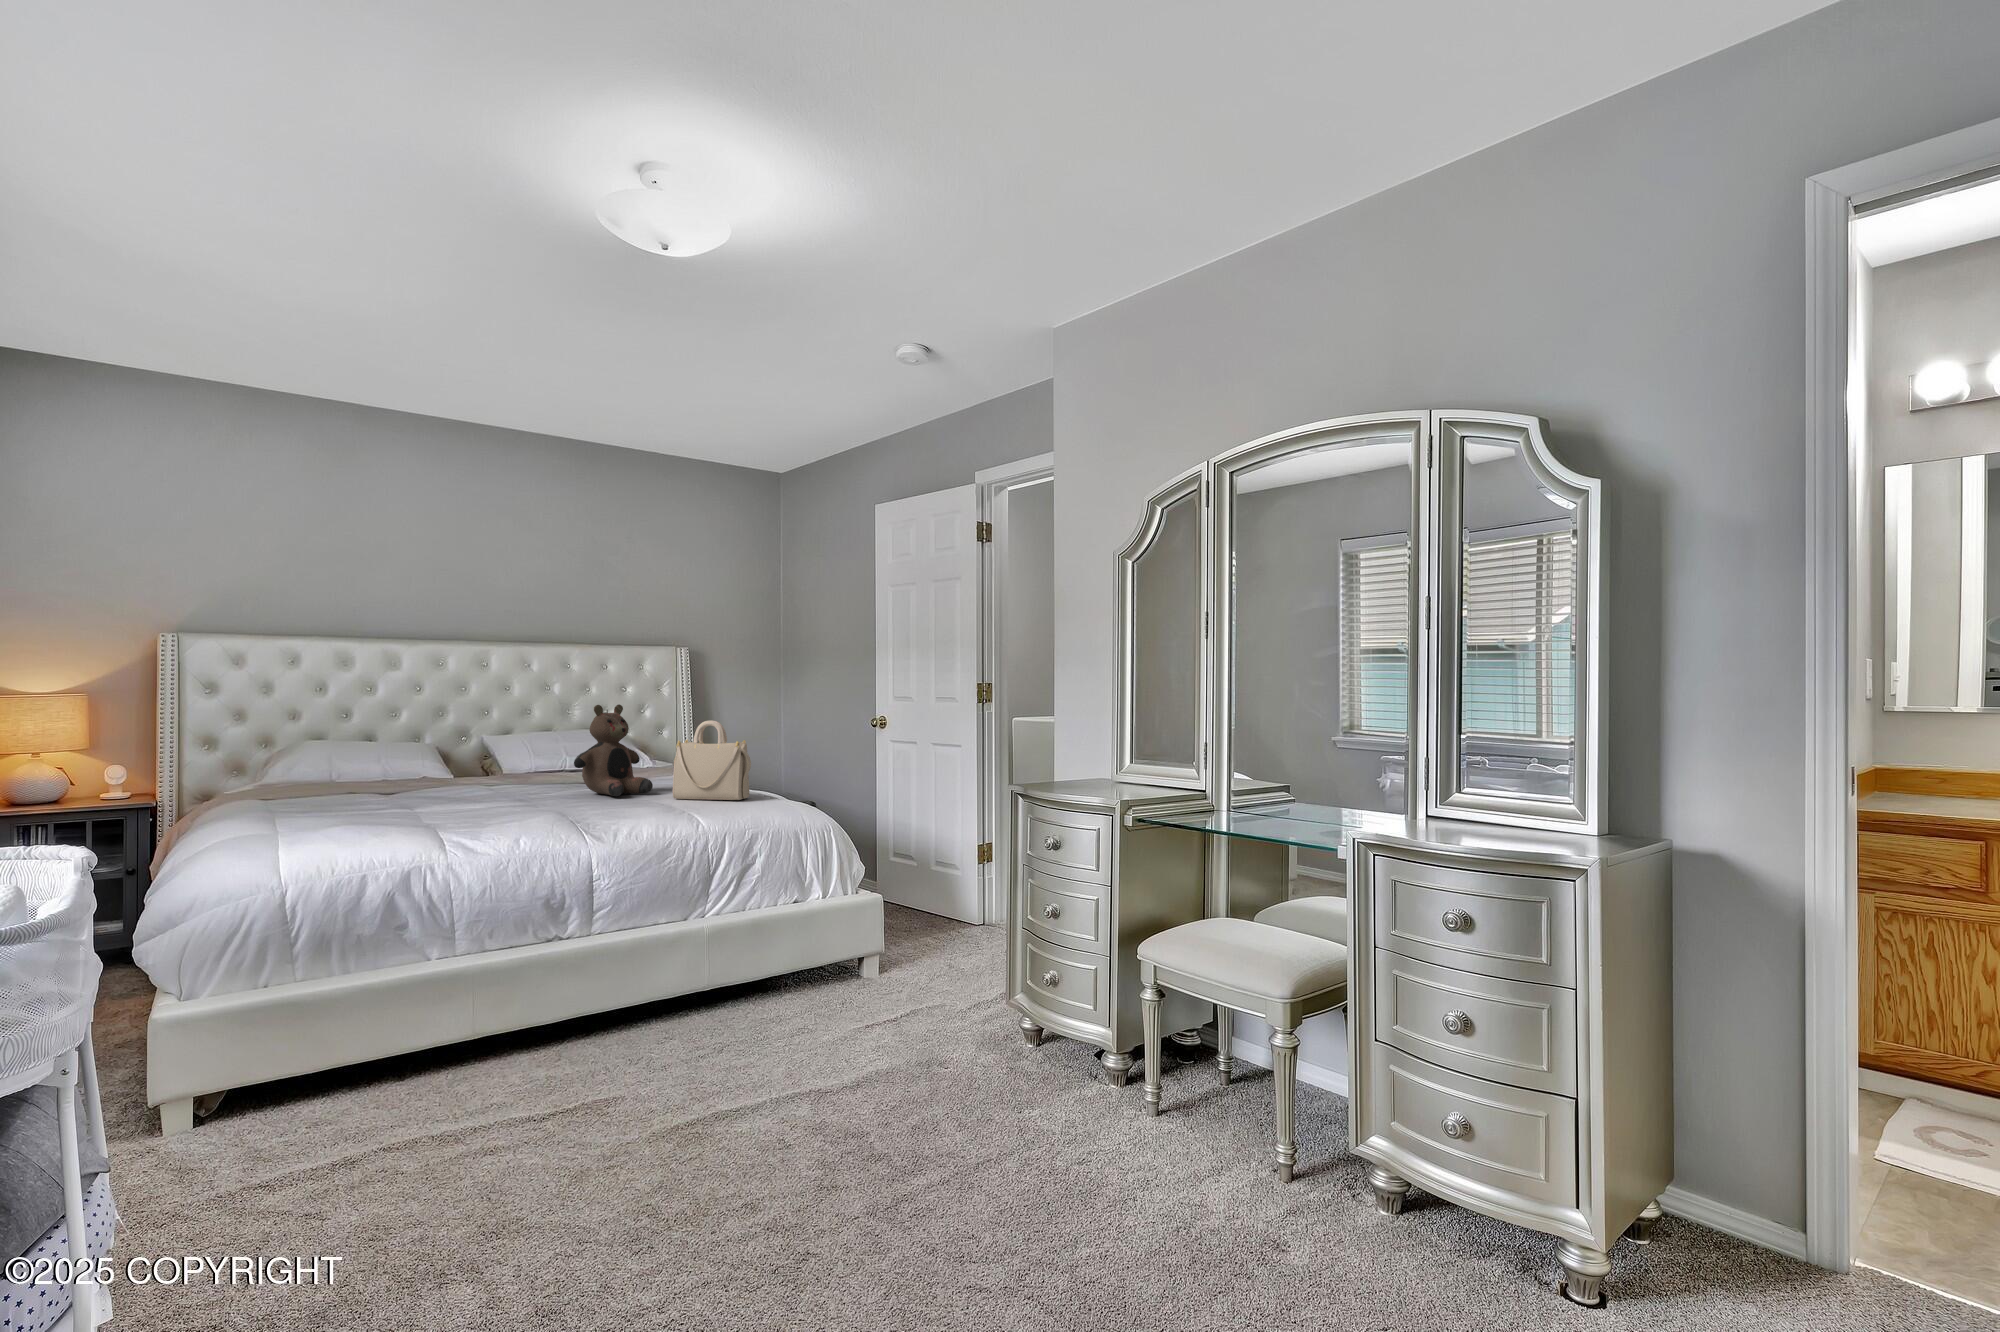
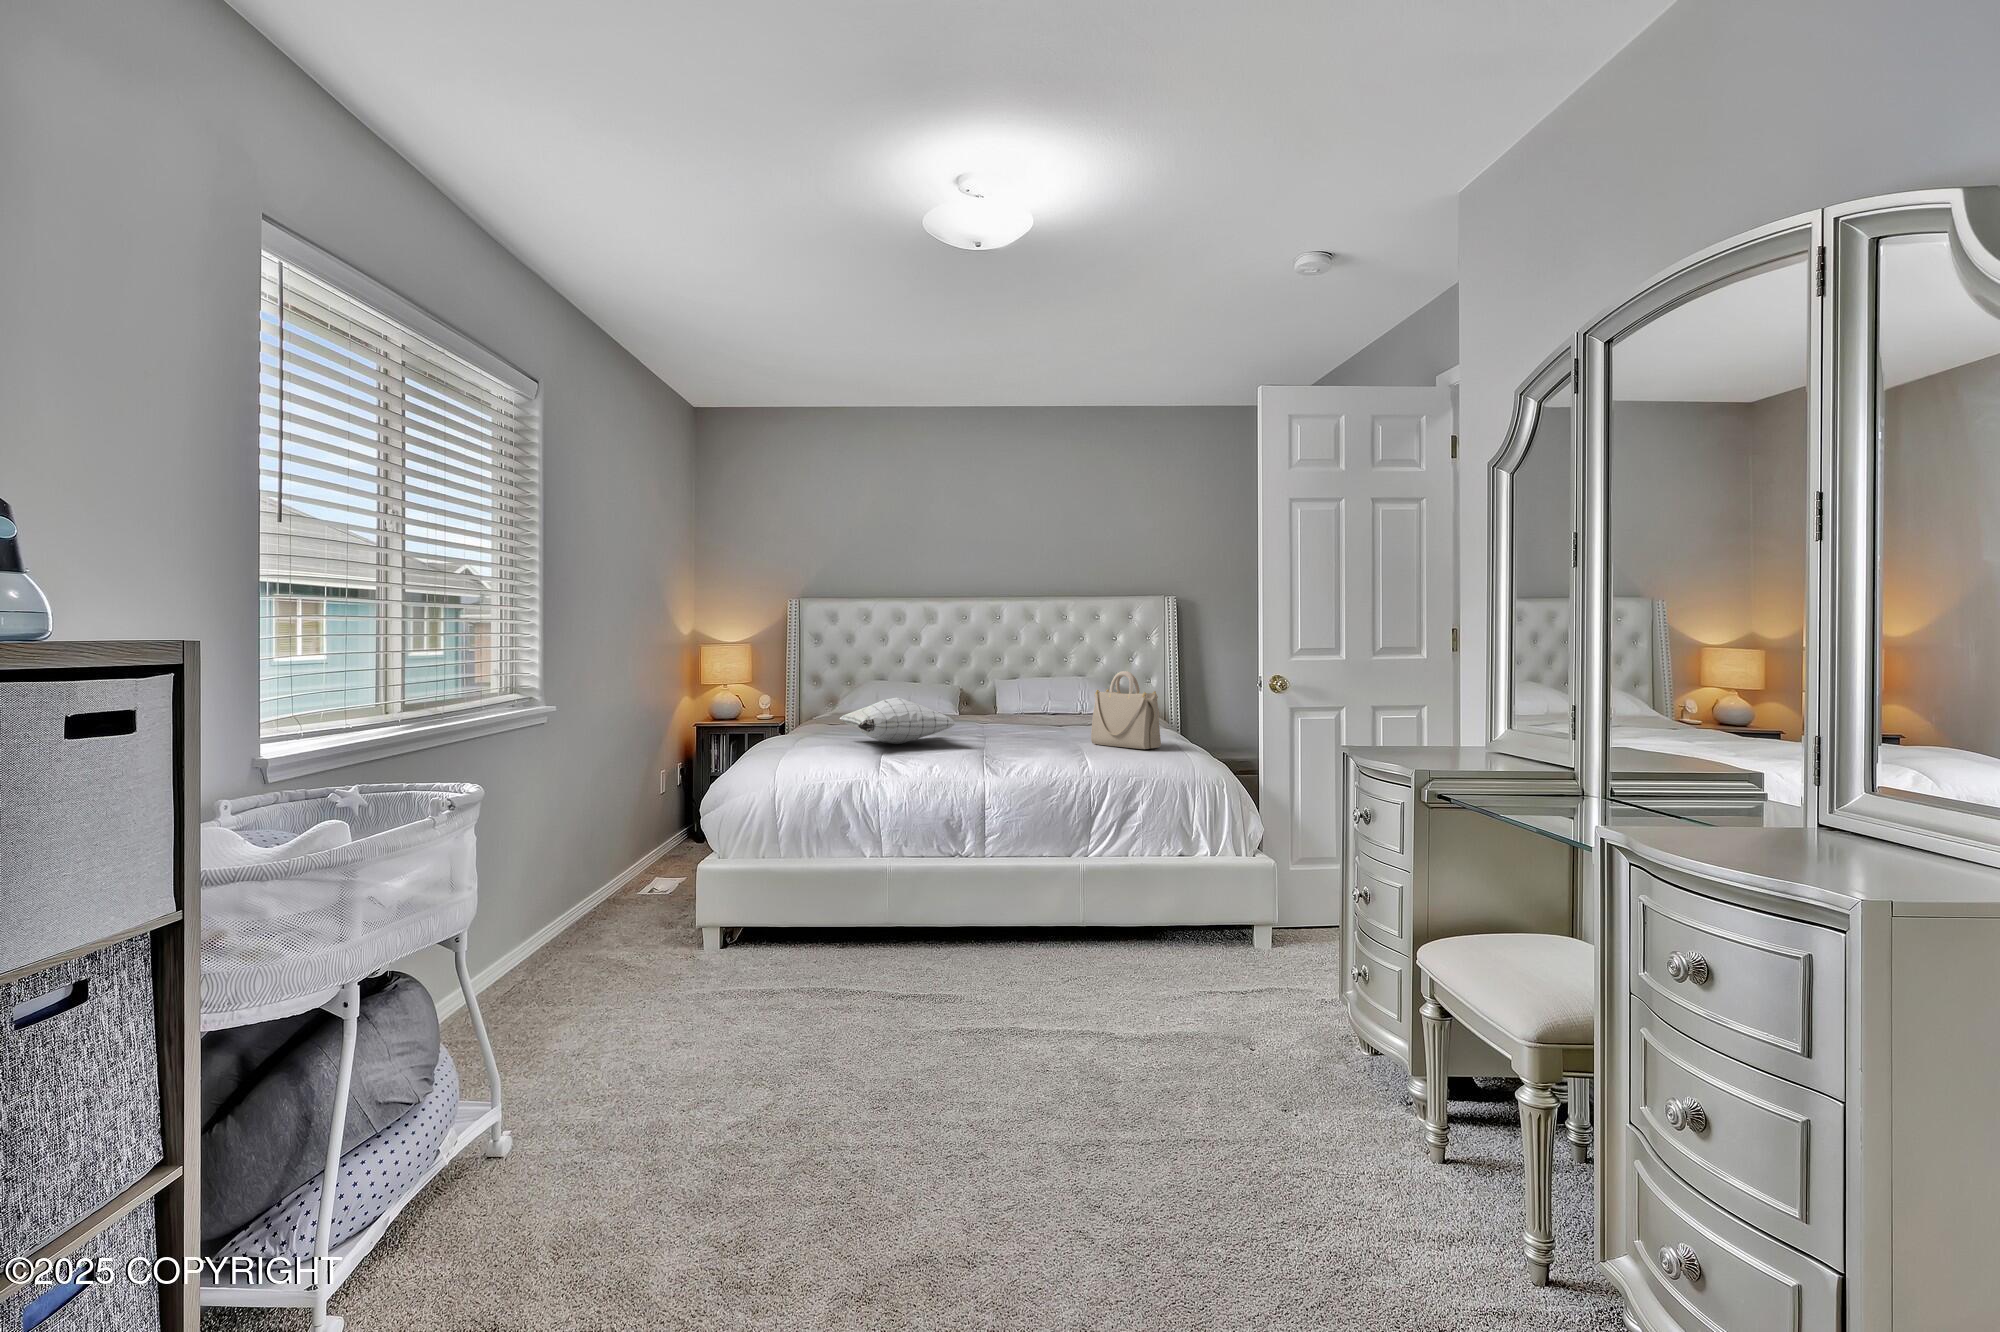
teddy bear: present [574,704,653,796] -> none [1017,655,1083,738]
pillow: none [338,758,523,816] -> present [839,697,955,744]

